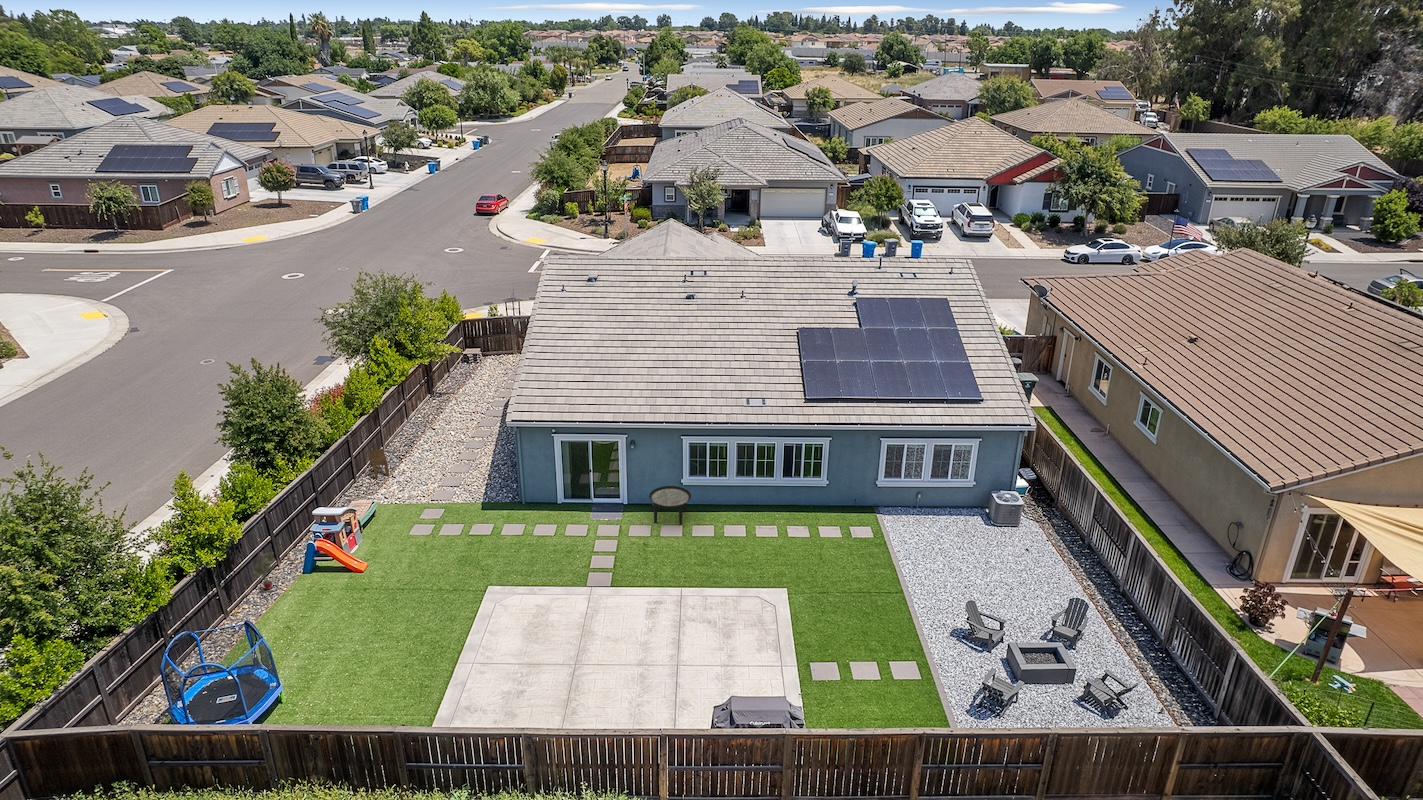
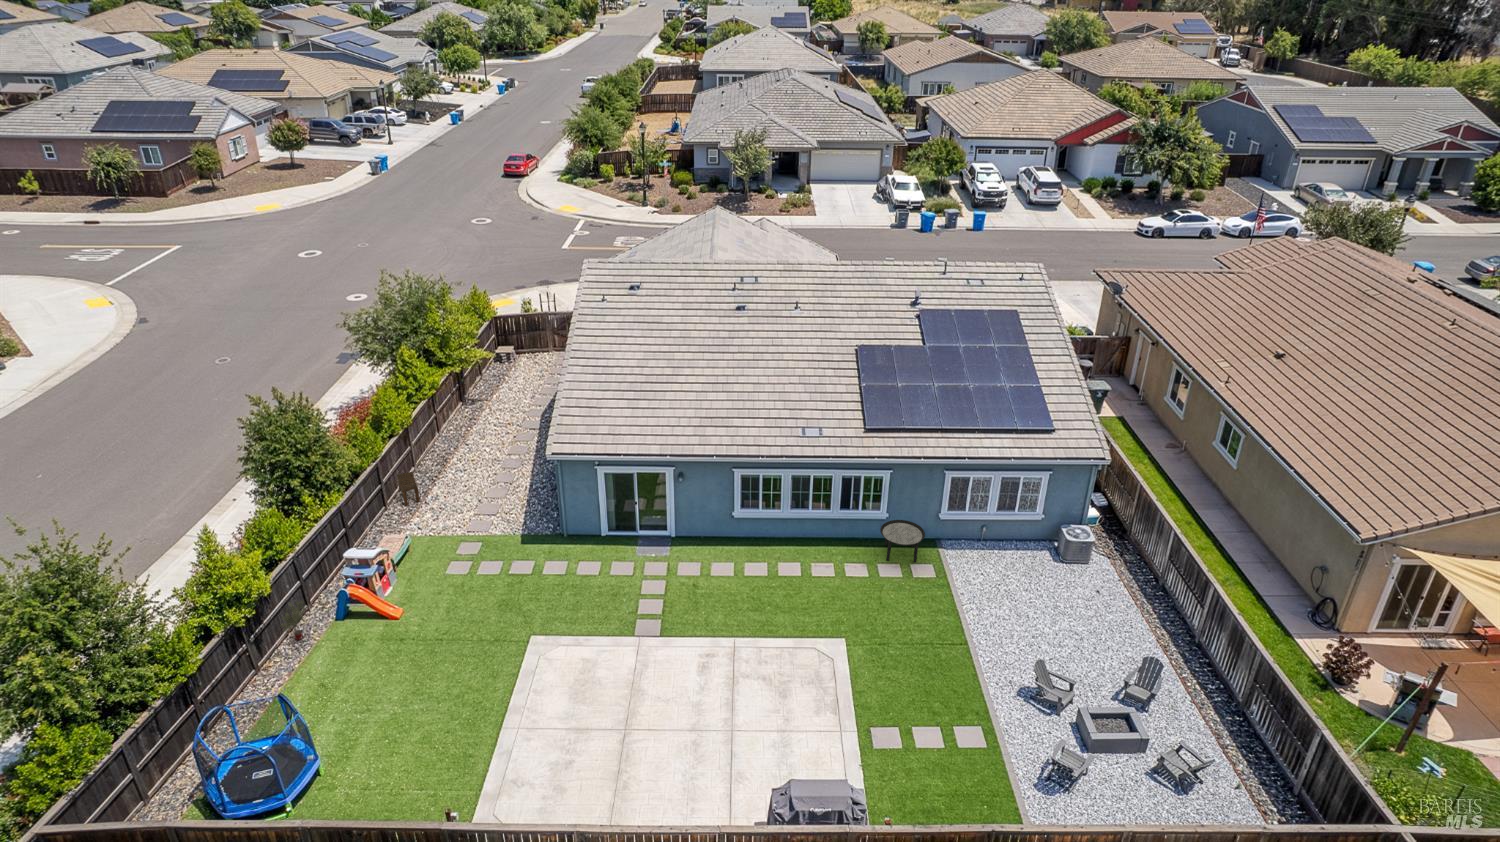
round table: present [649,486,691,525] -> present [880,520,925,562]

